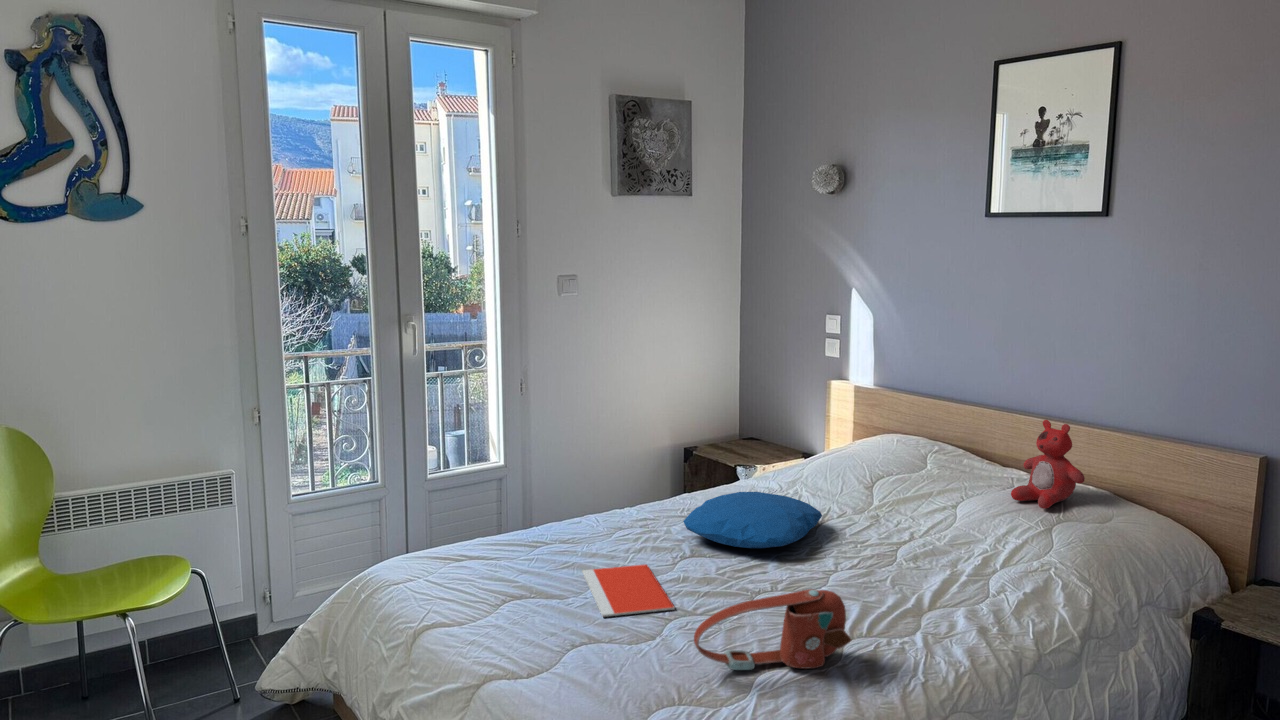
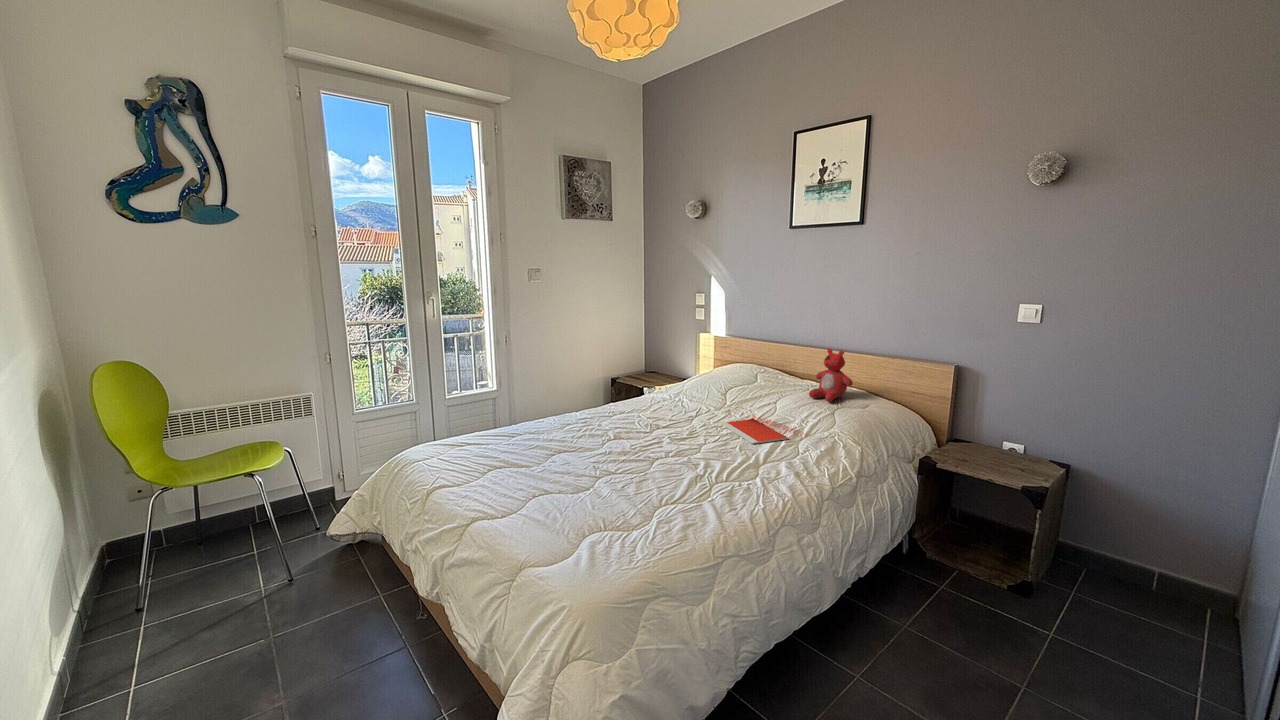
pillow: present [683,492,822,548] -> none [609,398,696,431]
notebook: present [583,565,675,617] -> present [721,419,789,444]
handbag: present [694,589,852,670] -> none [614,452,717,506]

